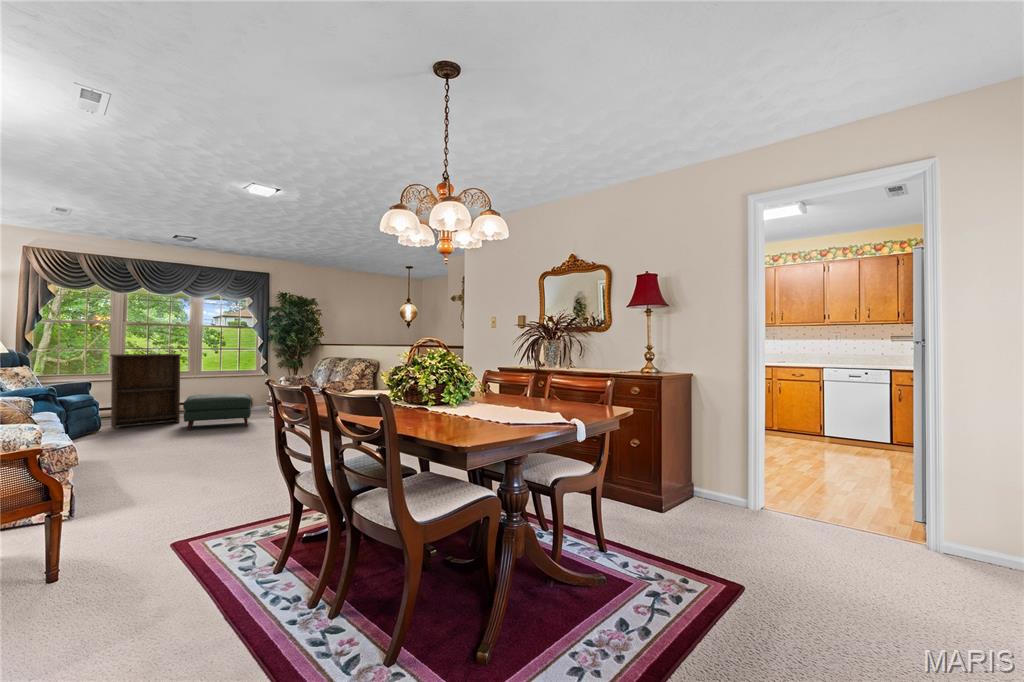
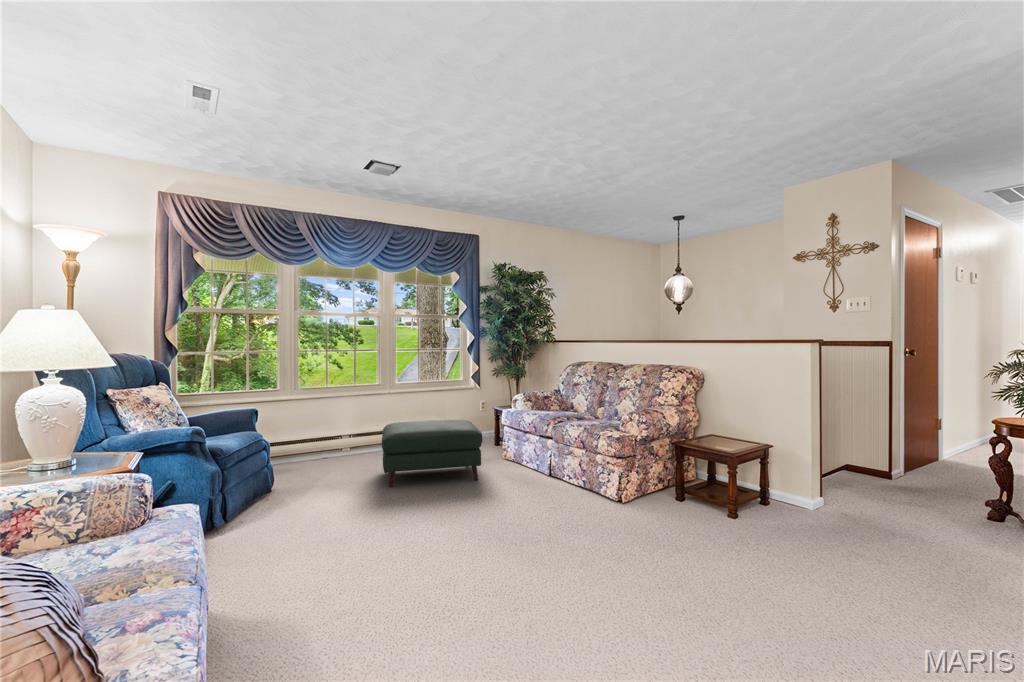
bookshelf: present [110,354,182,429] -> none [277,357,373,477]

